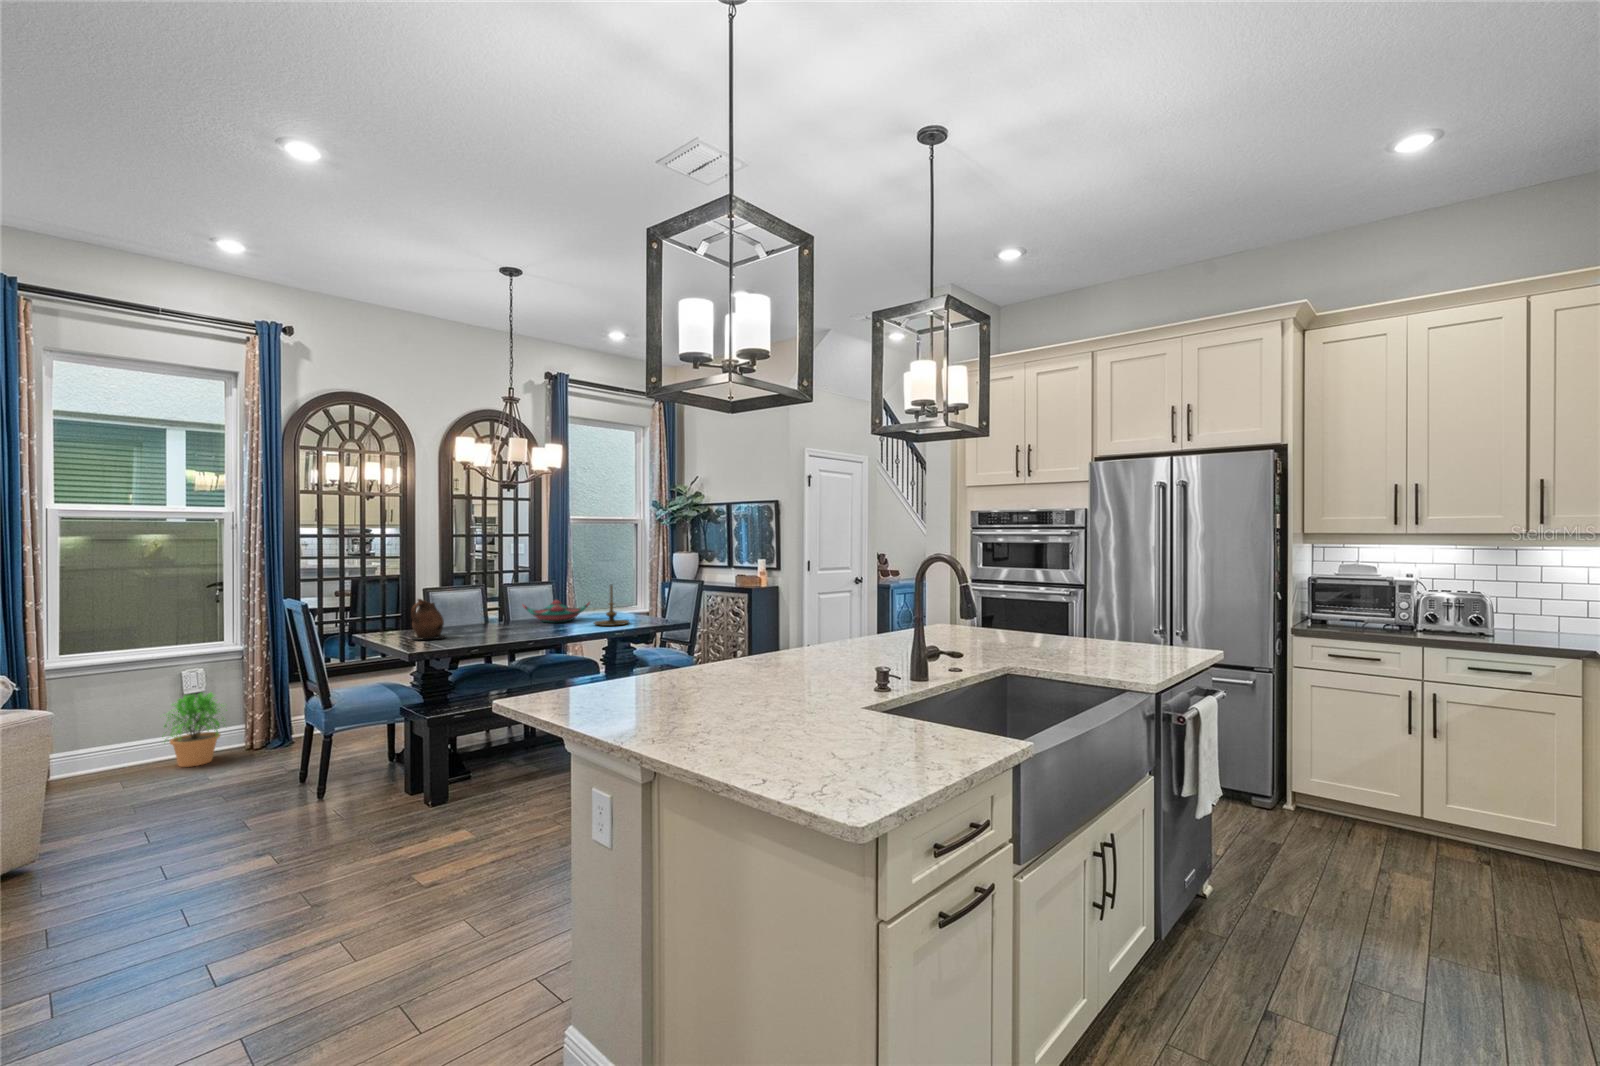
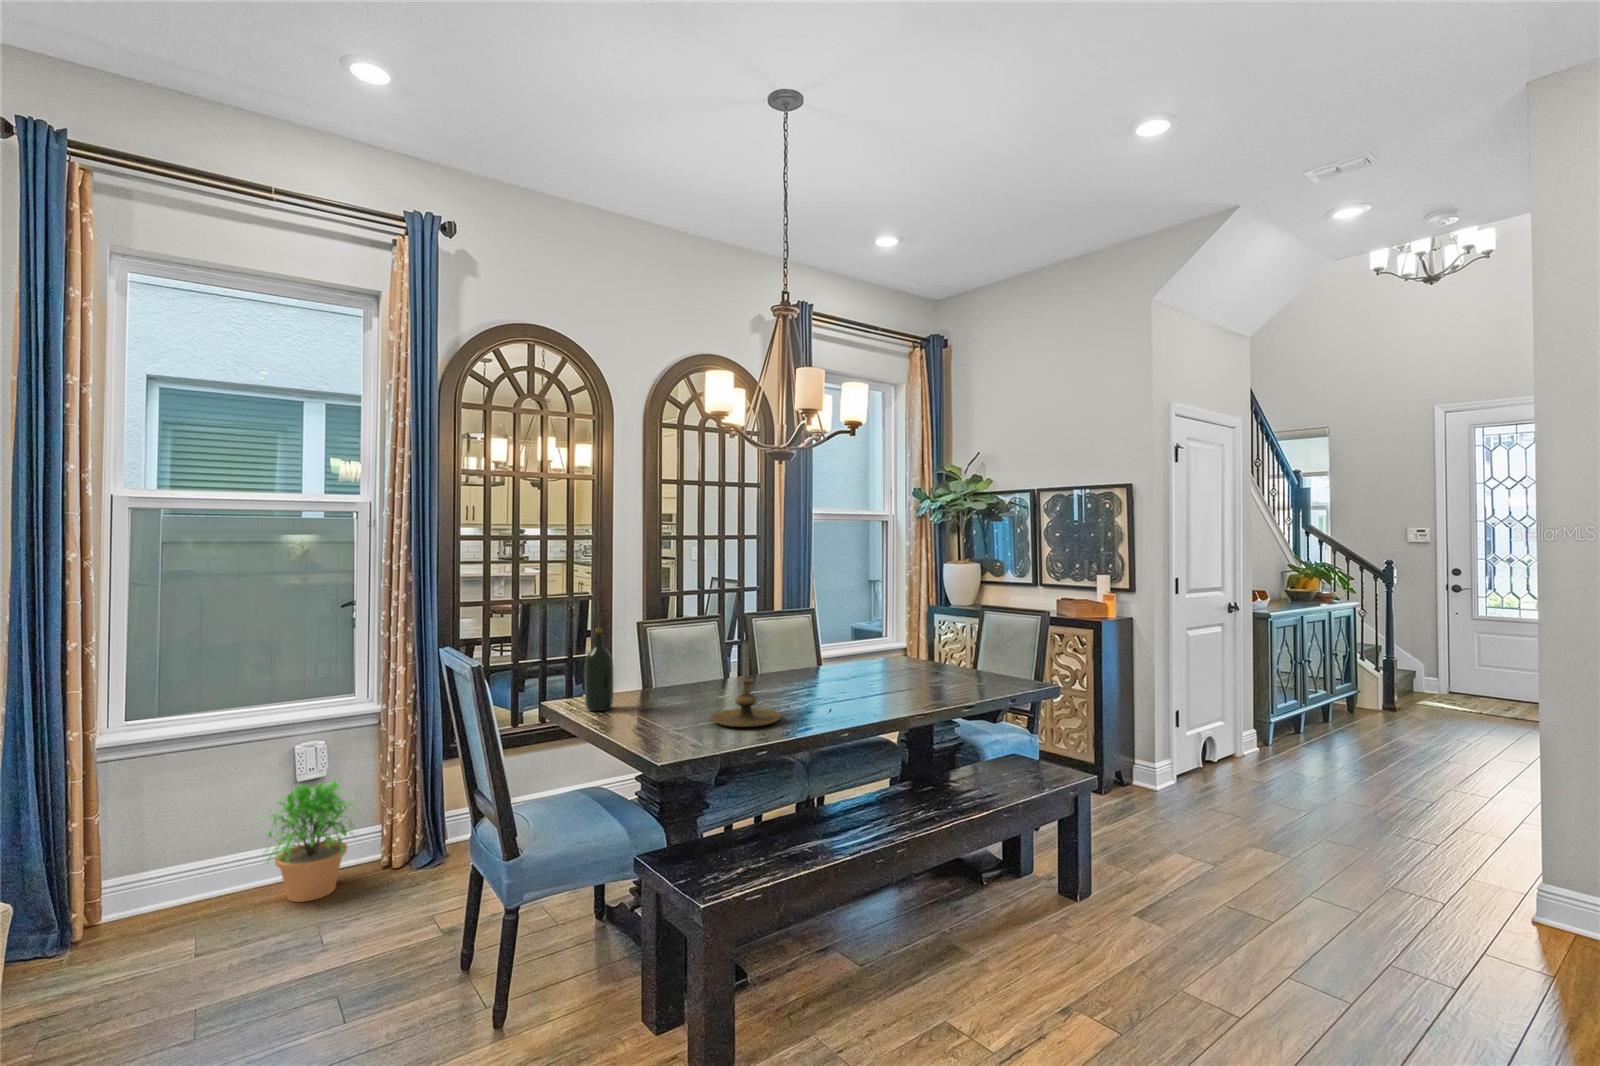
candle holder: present [594,585,629,626] -> present [710,641,781,727]
wine bottle: none [381,590,400,639] -> present [585,628,614,711]
ceramic pitcher: present [411,599,446,640] -> none [631,646,692,718]
decorative bowl: present [523,600,590,622] -> none [783,640,886,680]

